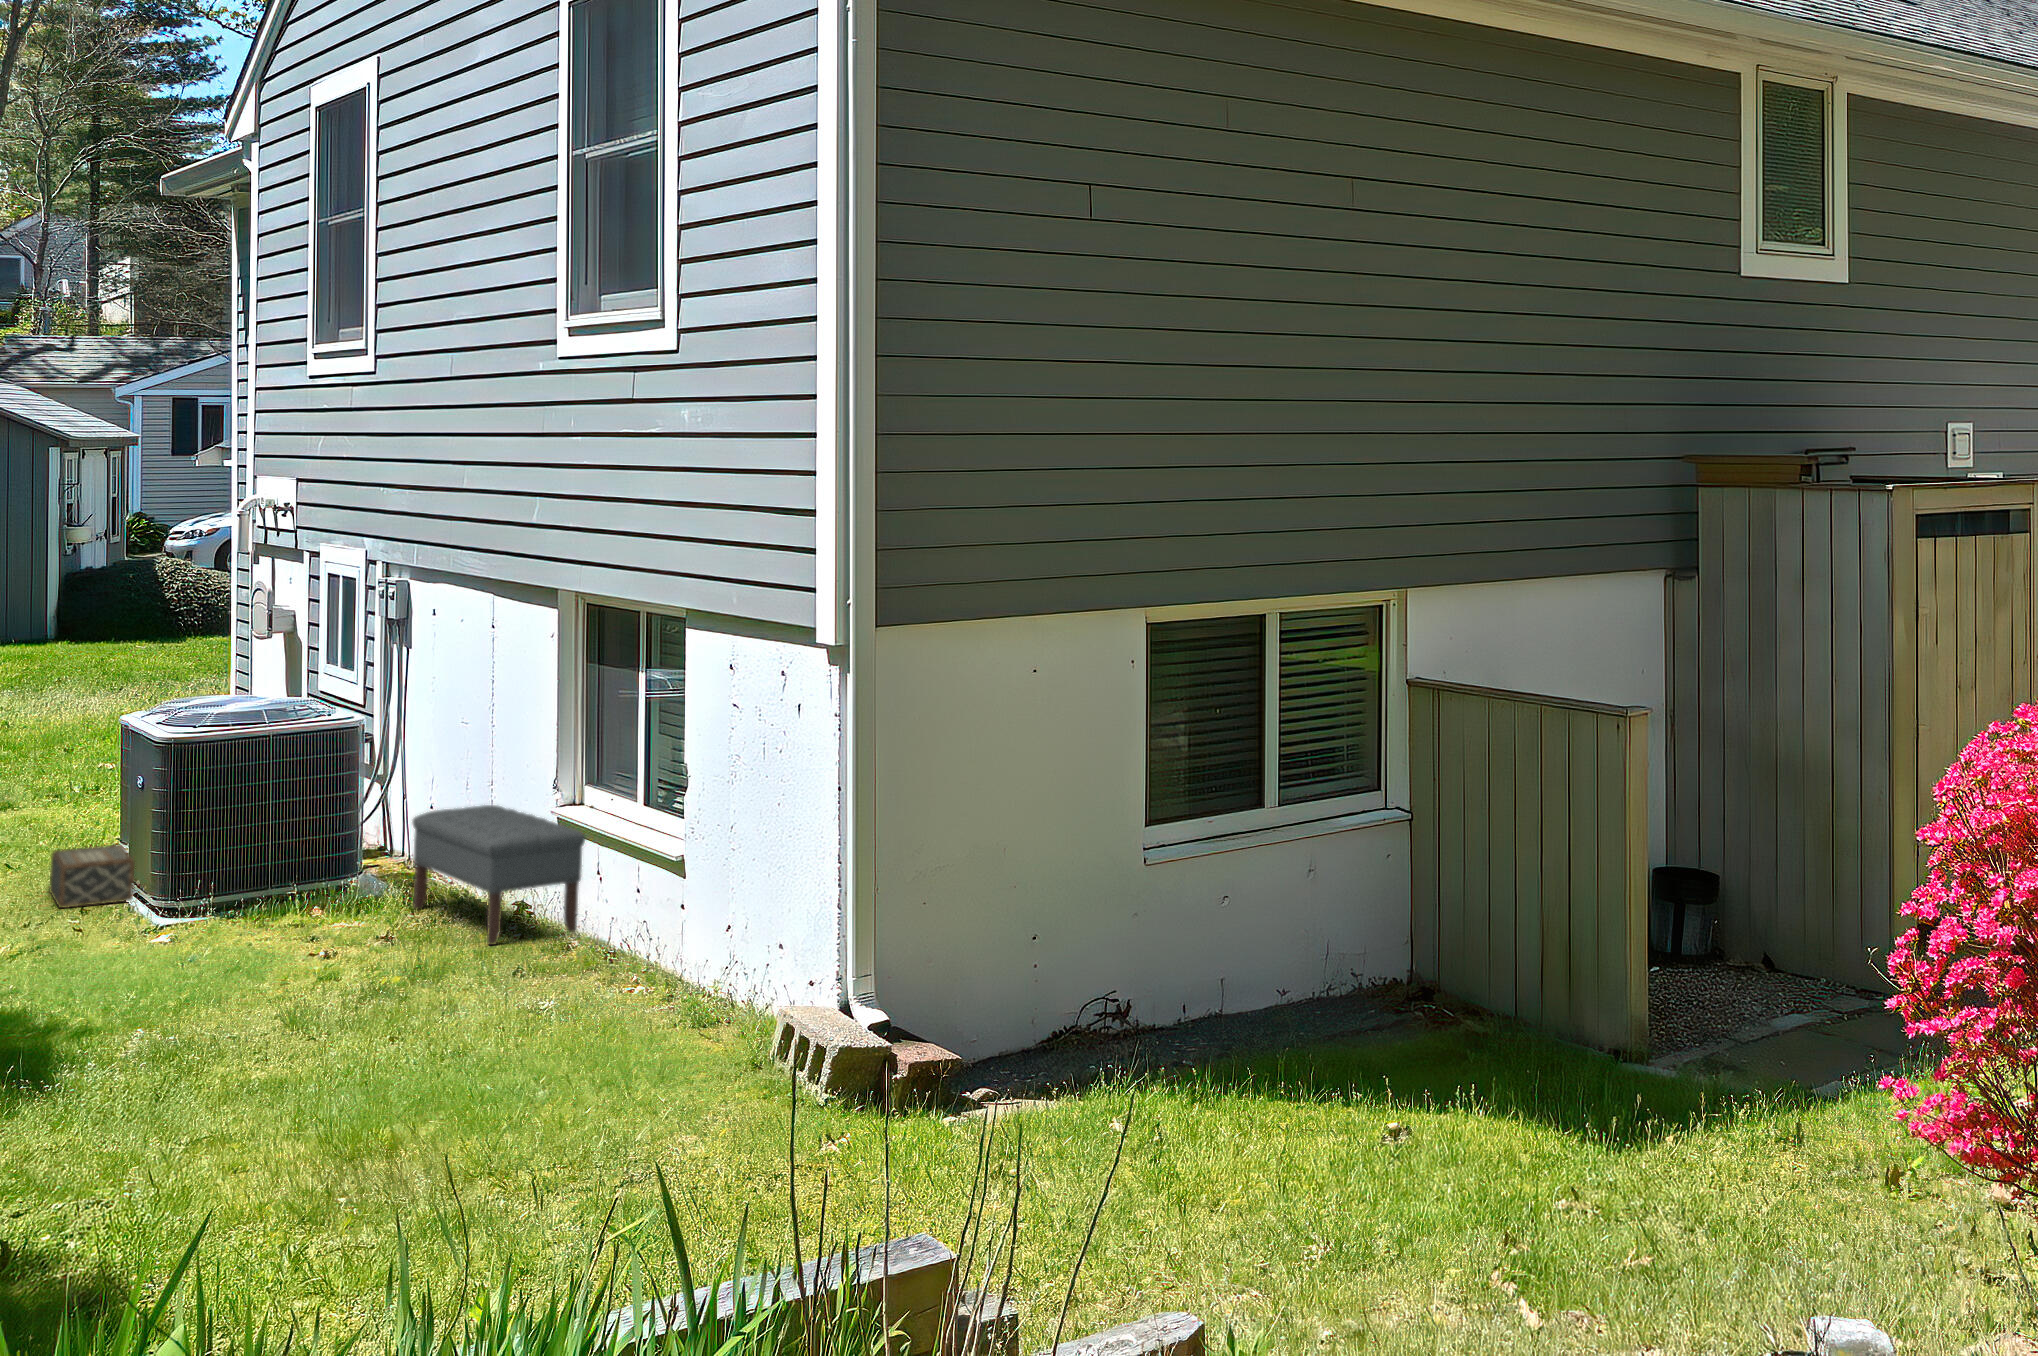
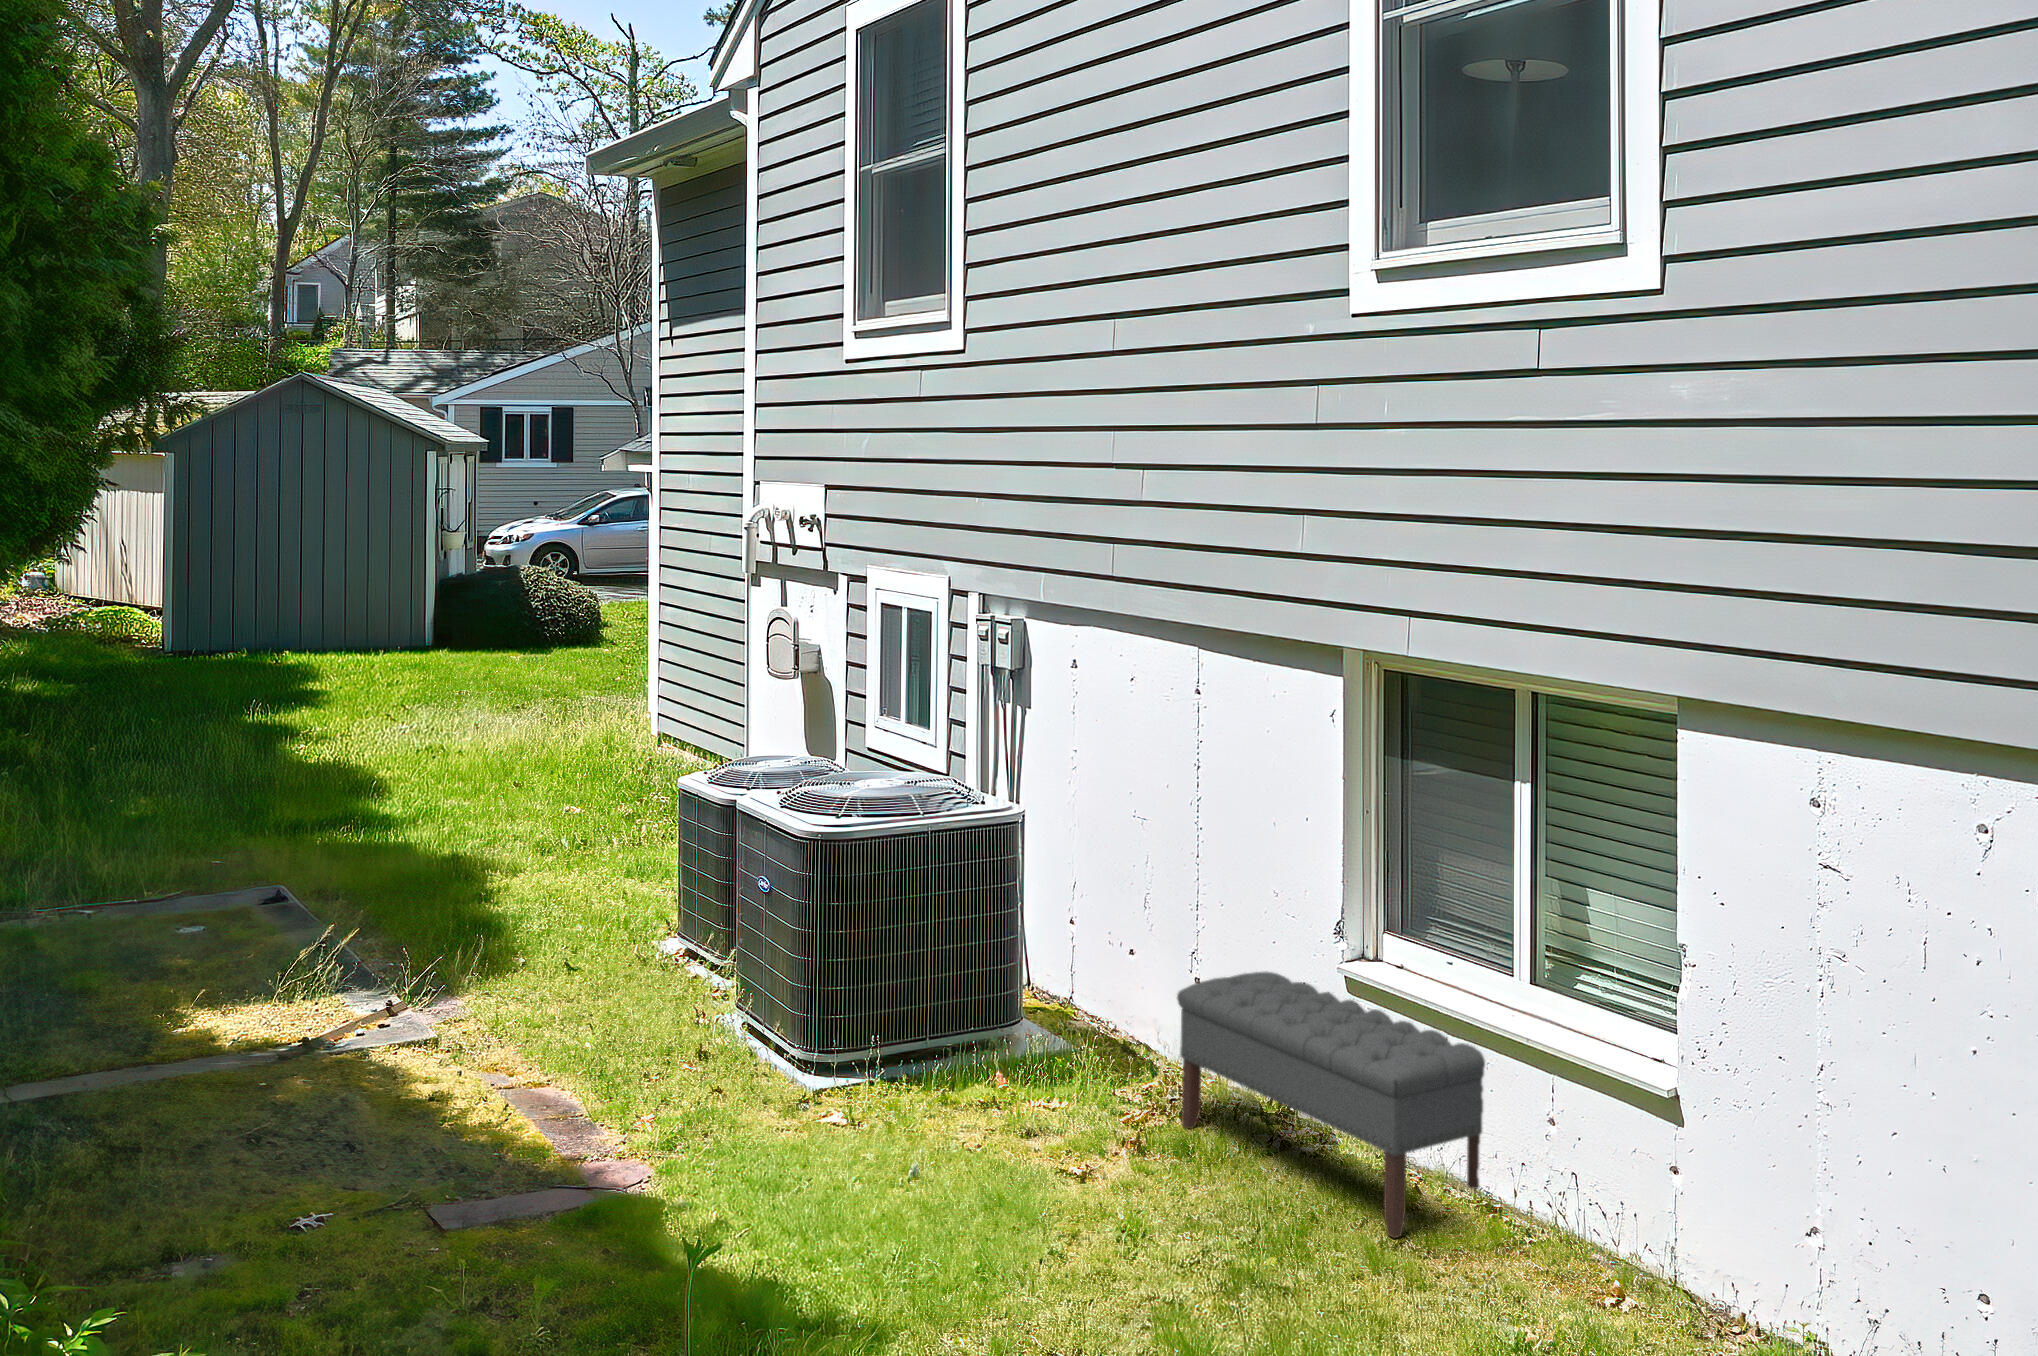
woven basket: present [50,845,135,908] -> none [678,988,801,1095]

